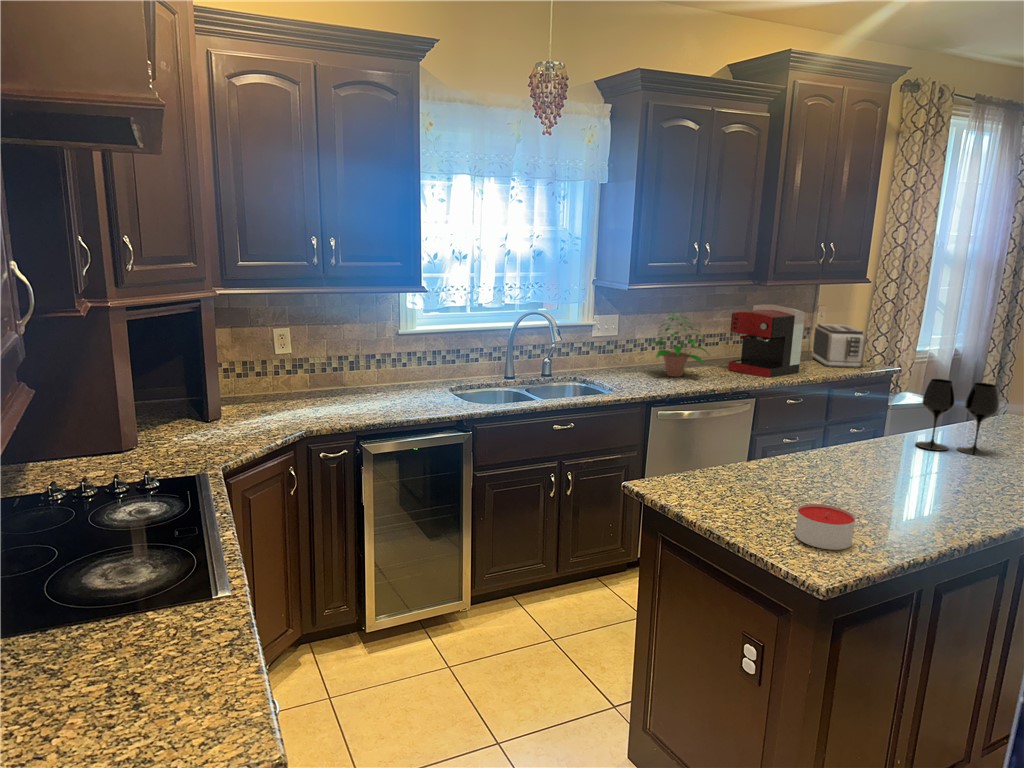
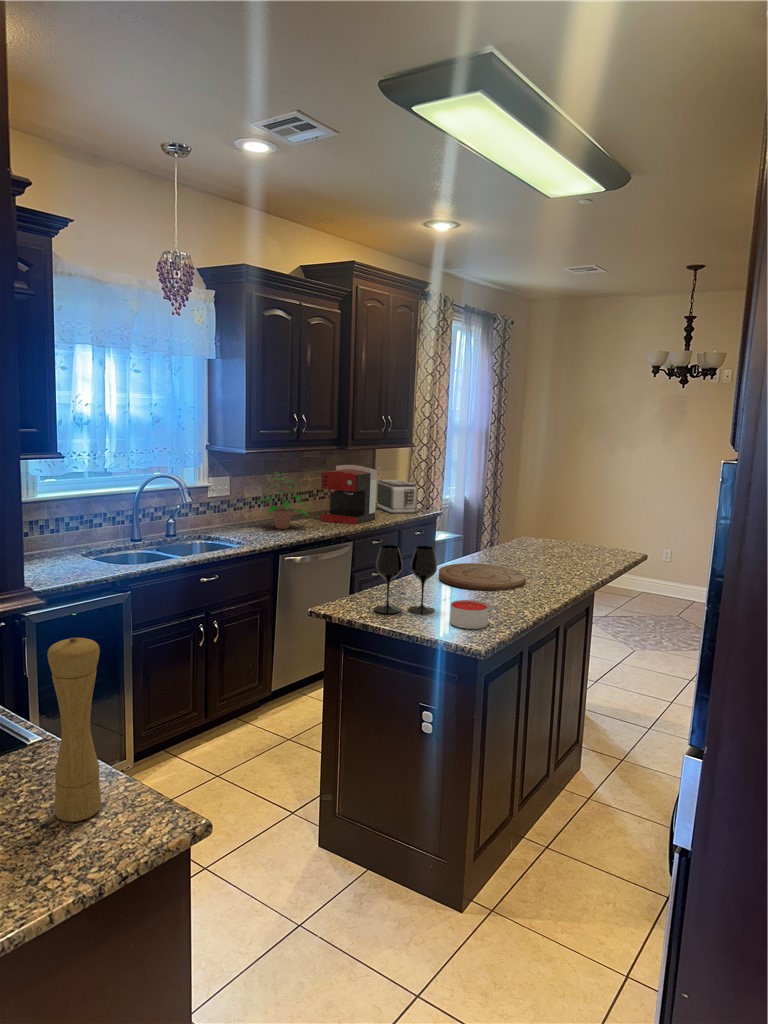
wine glass: present [915,379,999,456] -> present [374,545,437,614]
cutting board: none [825,446,961,495] -> present [439,563,526,591]
pepper mill: none [132,507,203,711] -> present [47,638,101,822]

